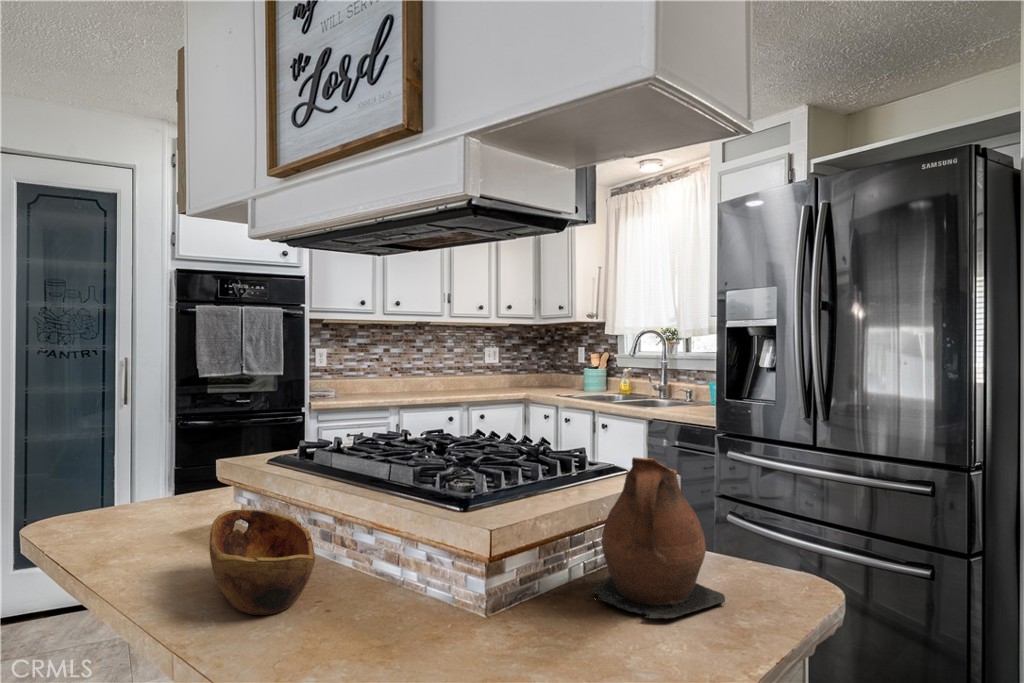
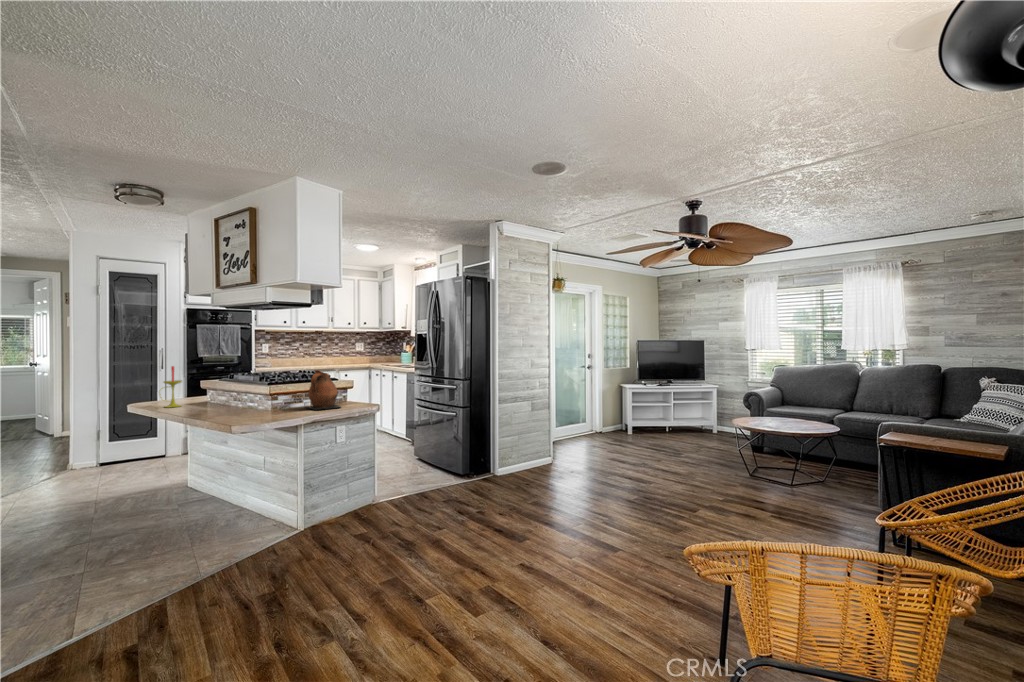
candle: none [96,418,167,555] -> present [161,366,182,408]
wooden bowl: present [209,510,315,615] -> none [196,391,228,413]

